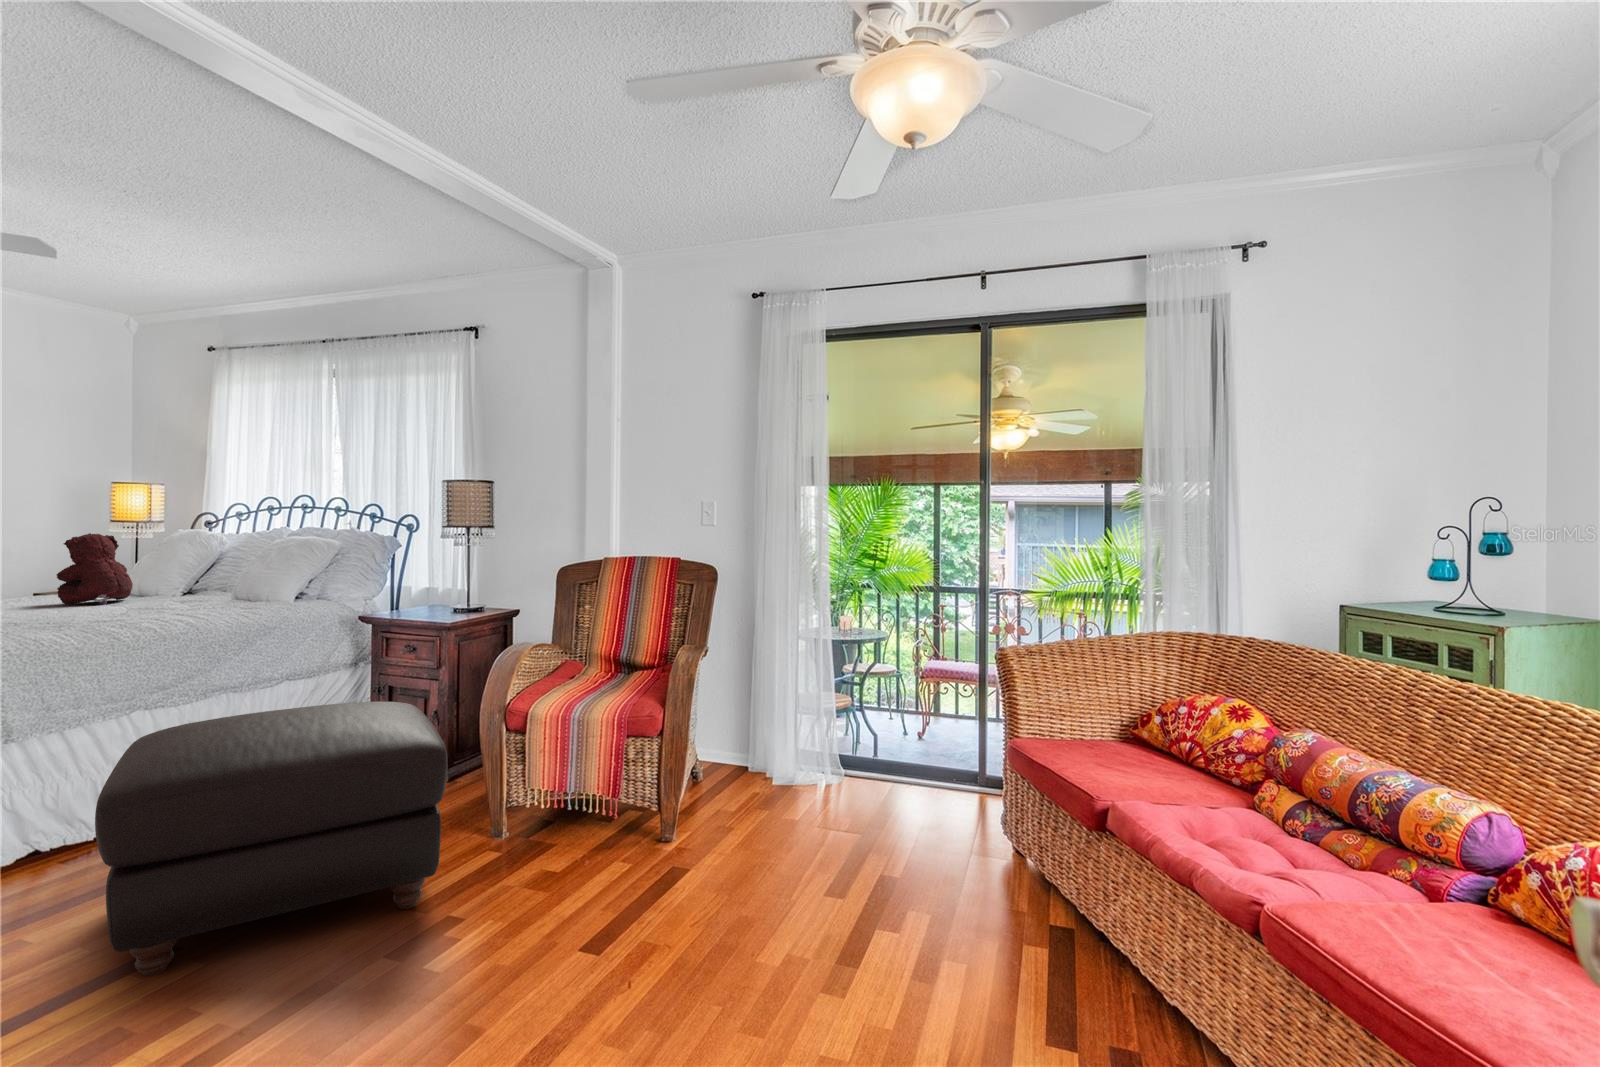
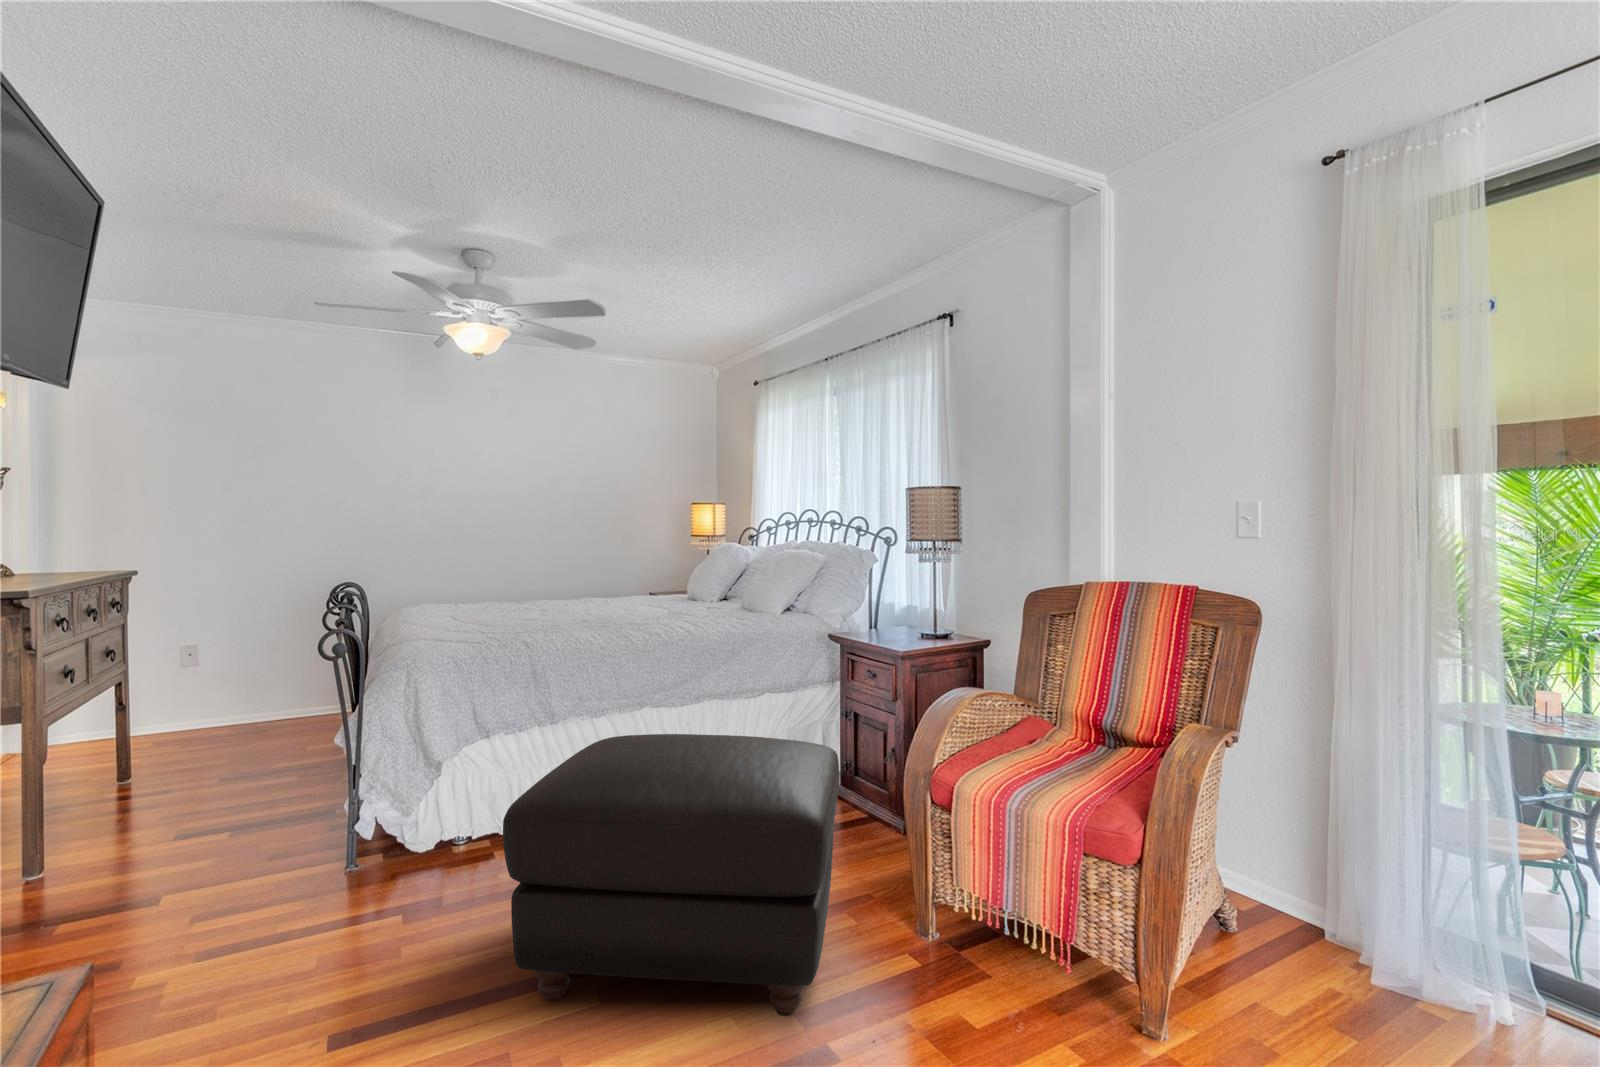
teddy bear: present [57,533,133,605] -> none [629,545,678,607]

